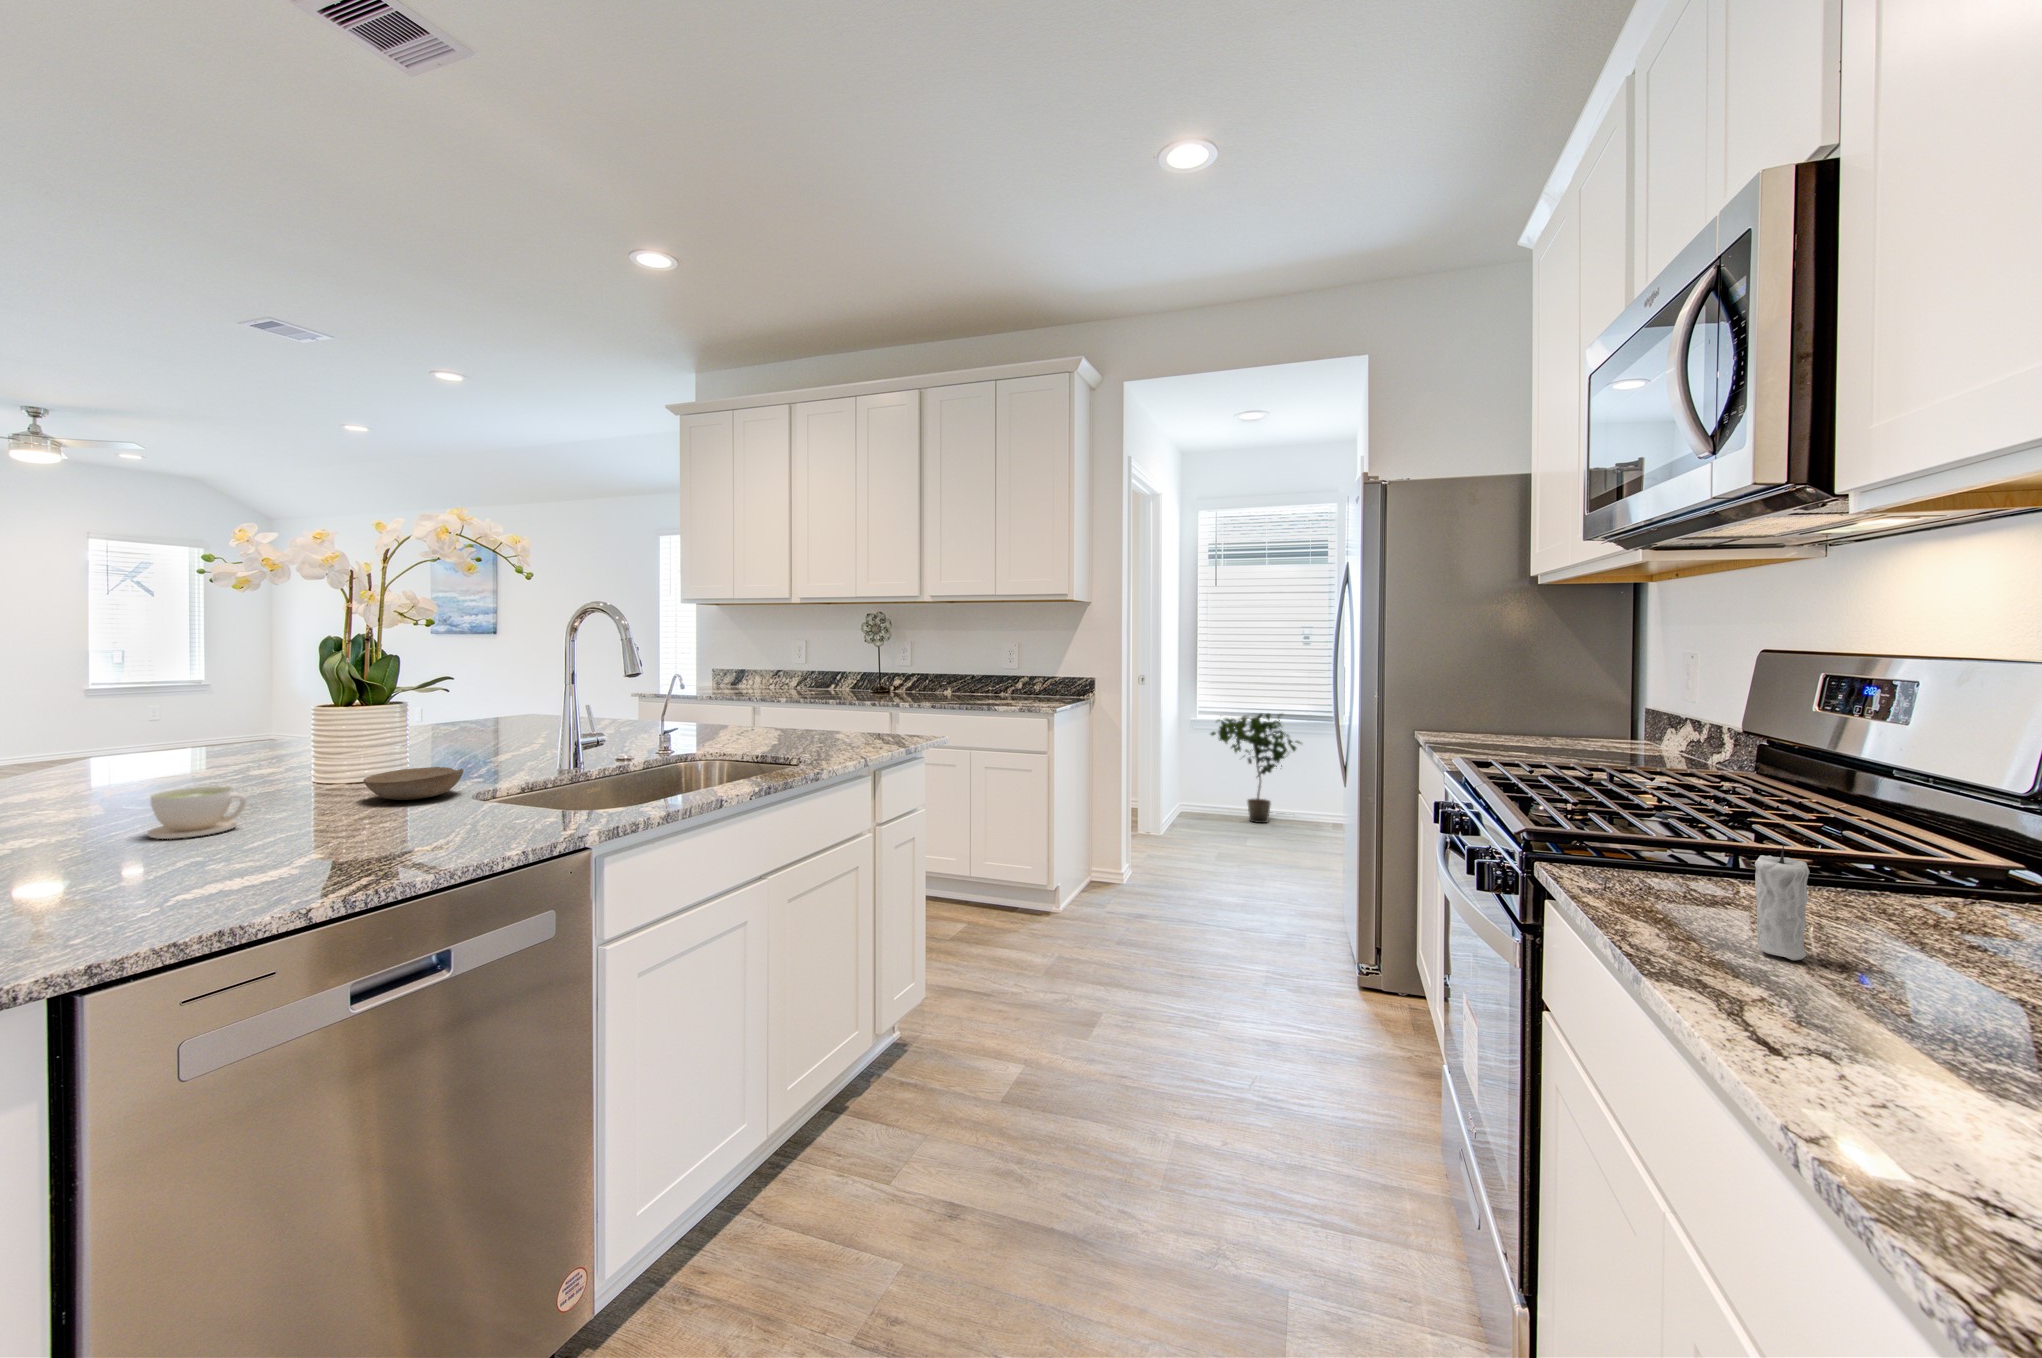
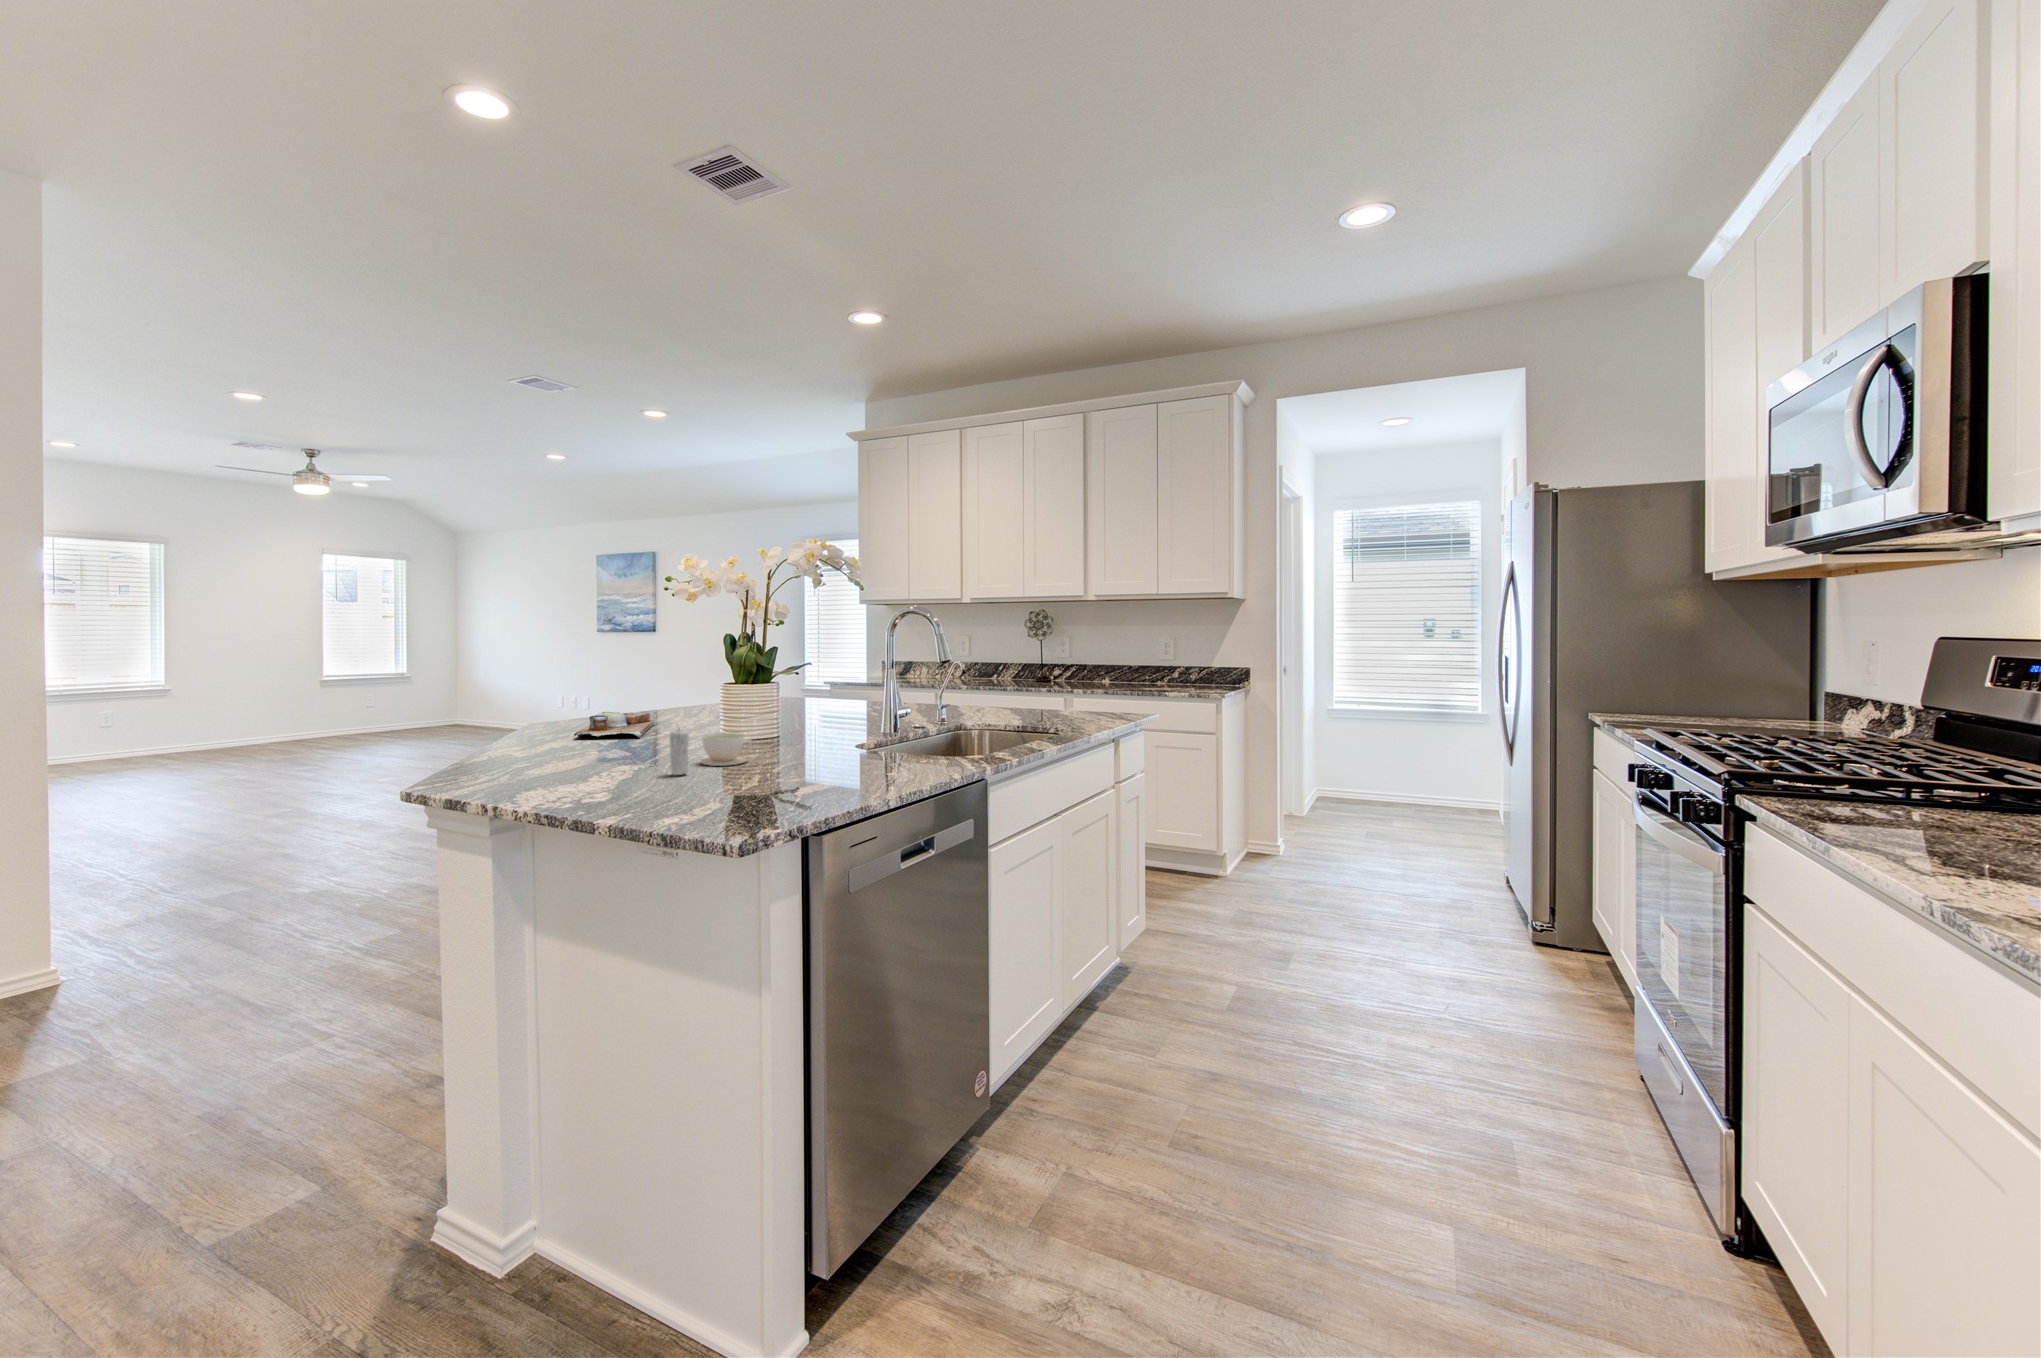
potted plant: present [1211,713,1300,823] -> none [1348,706,1445,812]
cutting board: none [62,743,260,784] -> present [574,712,655,738]
bowl: present [363,767,463,800] -> none [792,727,851,749]
candle: present [1755,844,1810,960] -> present [670,728,689,775]

